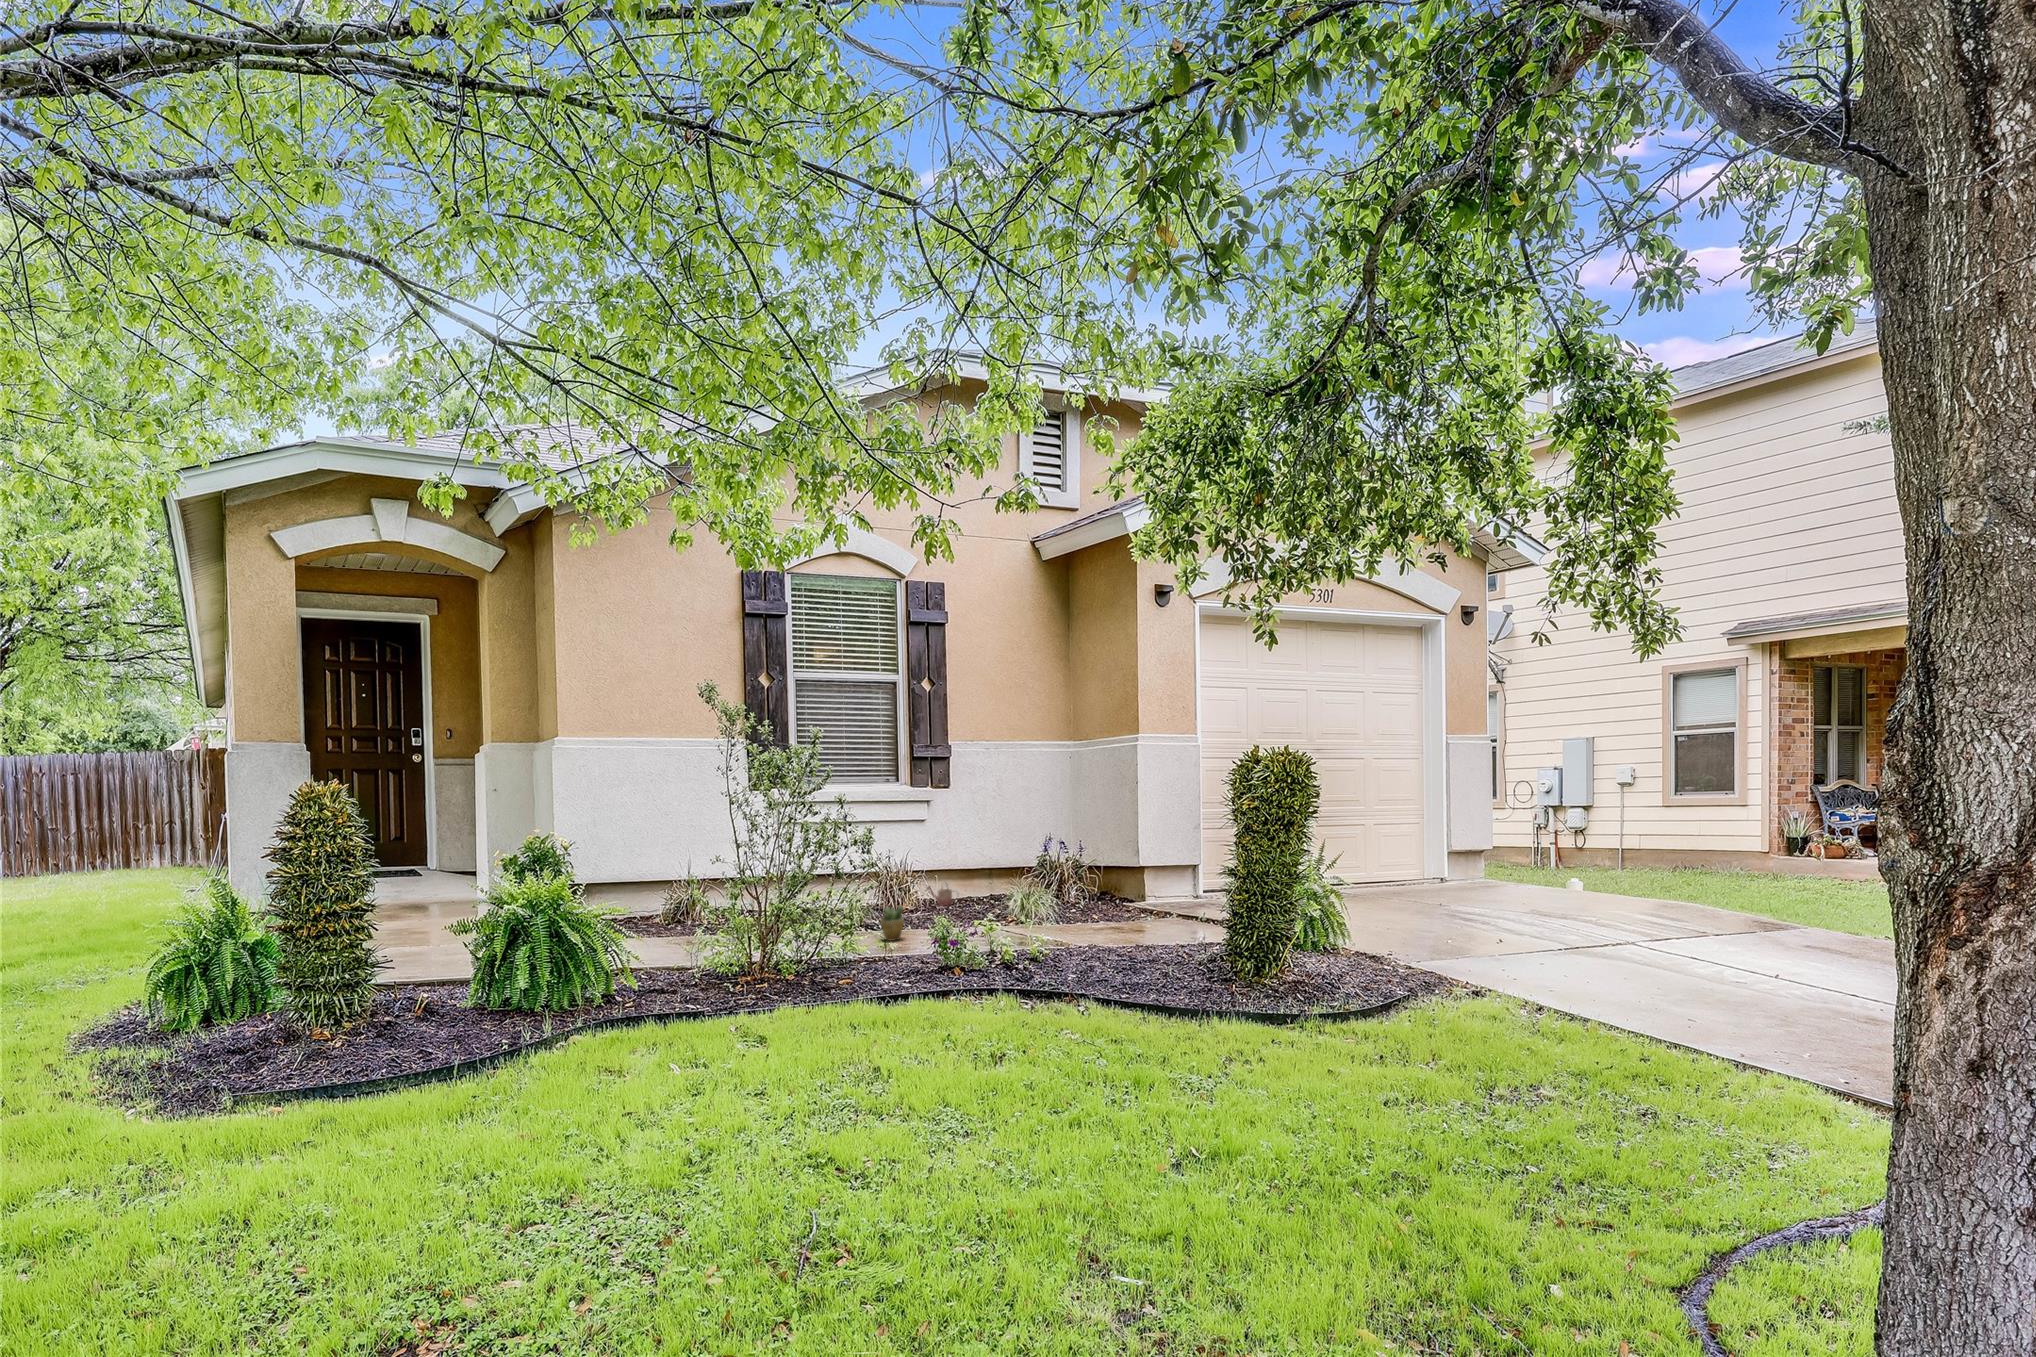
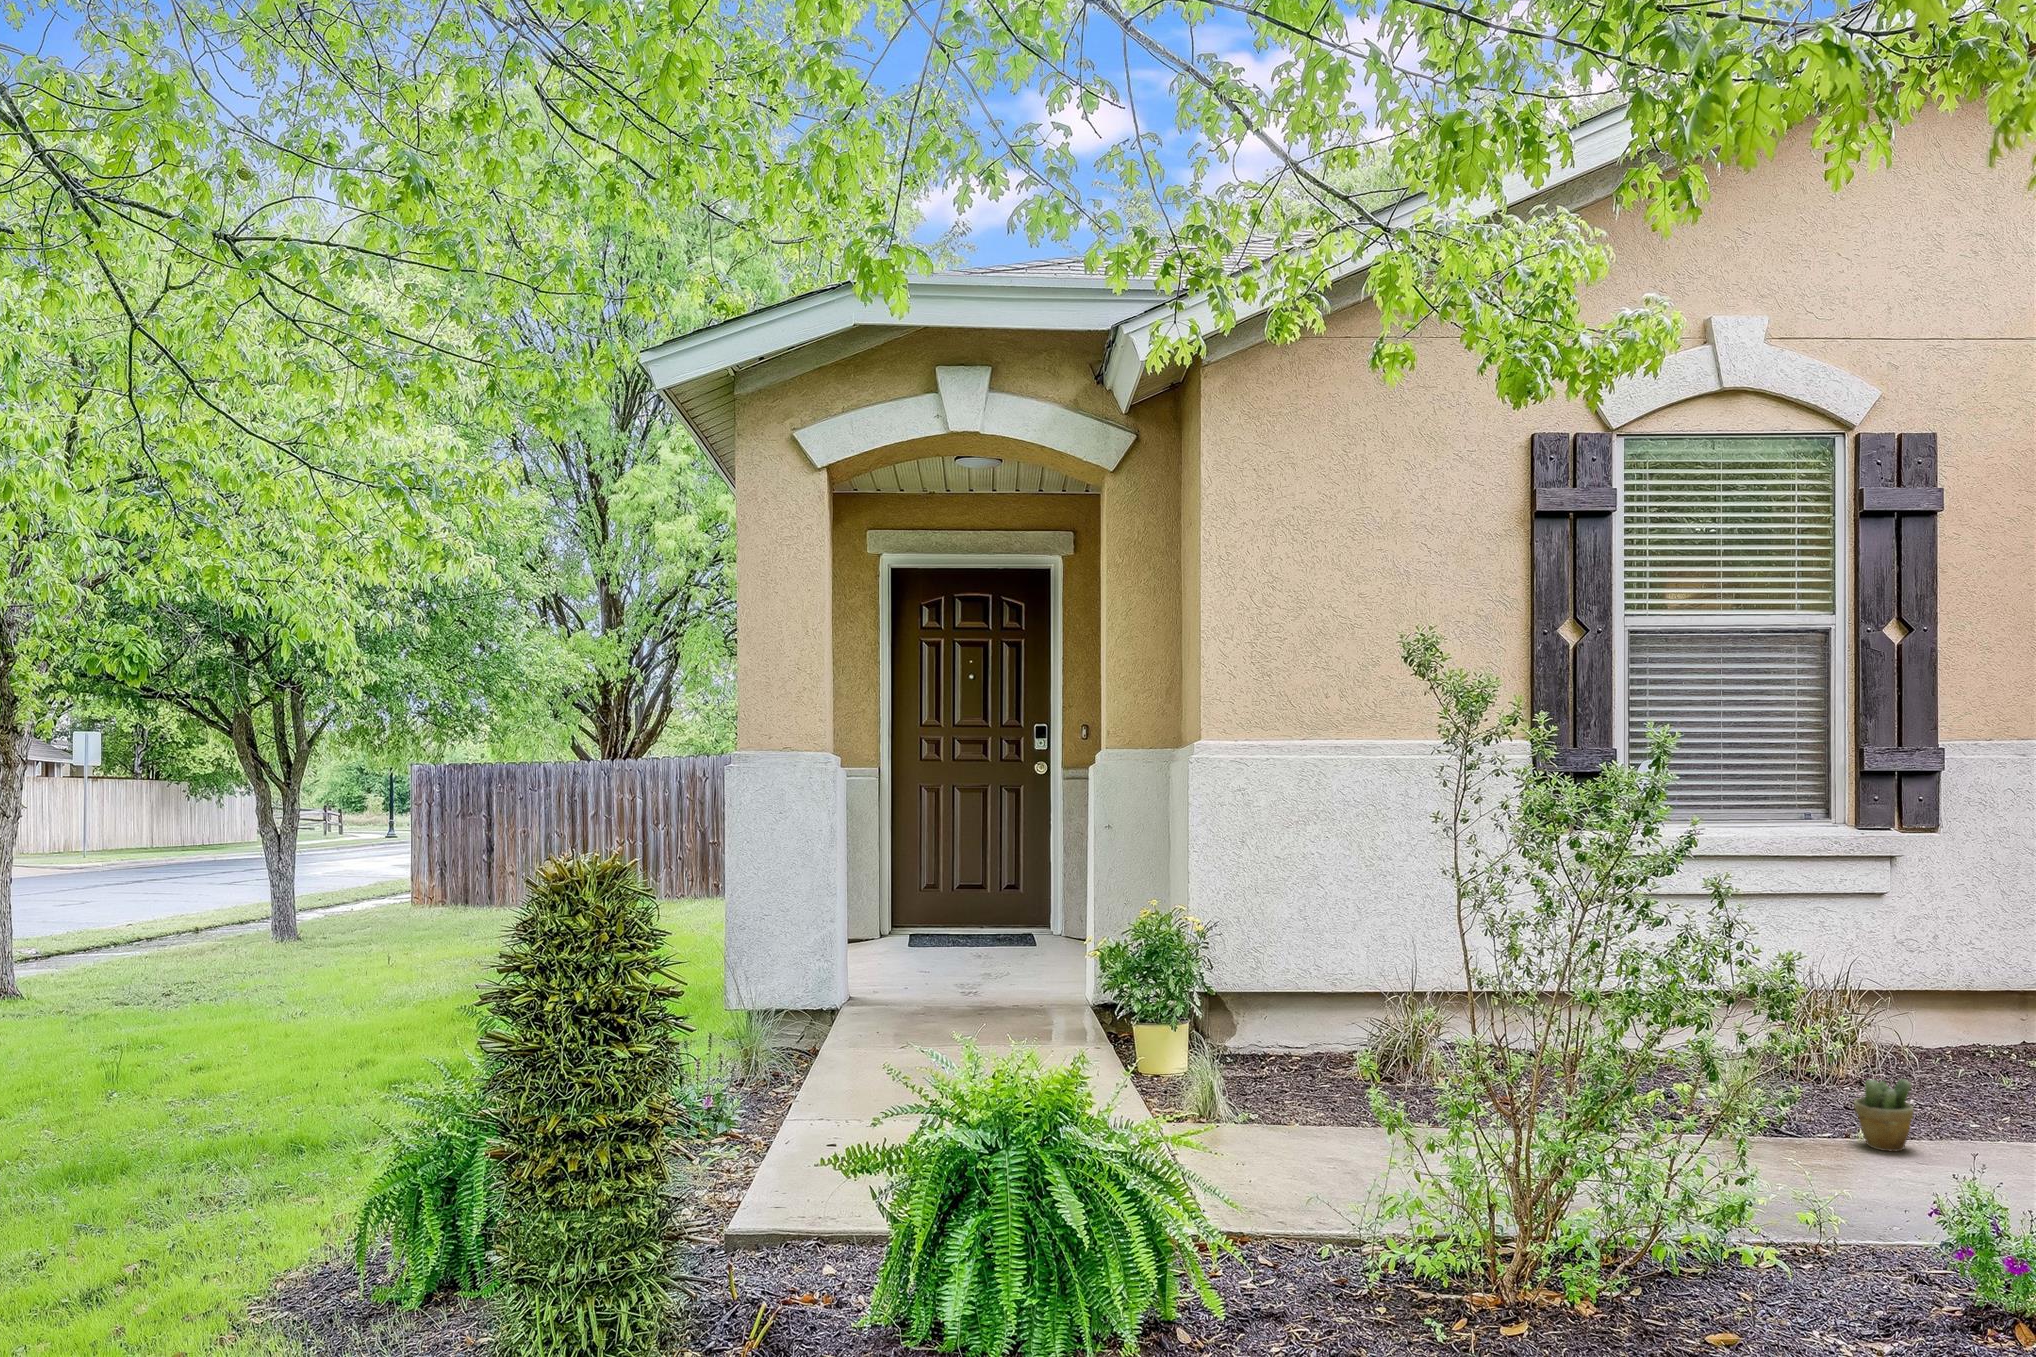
watering can: present [927,887,959,906] -> none [1893,1018,1976,1067]

